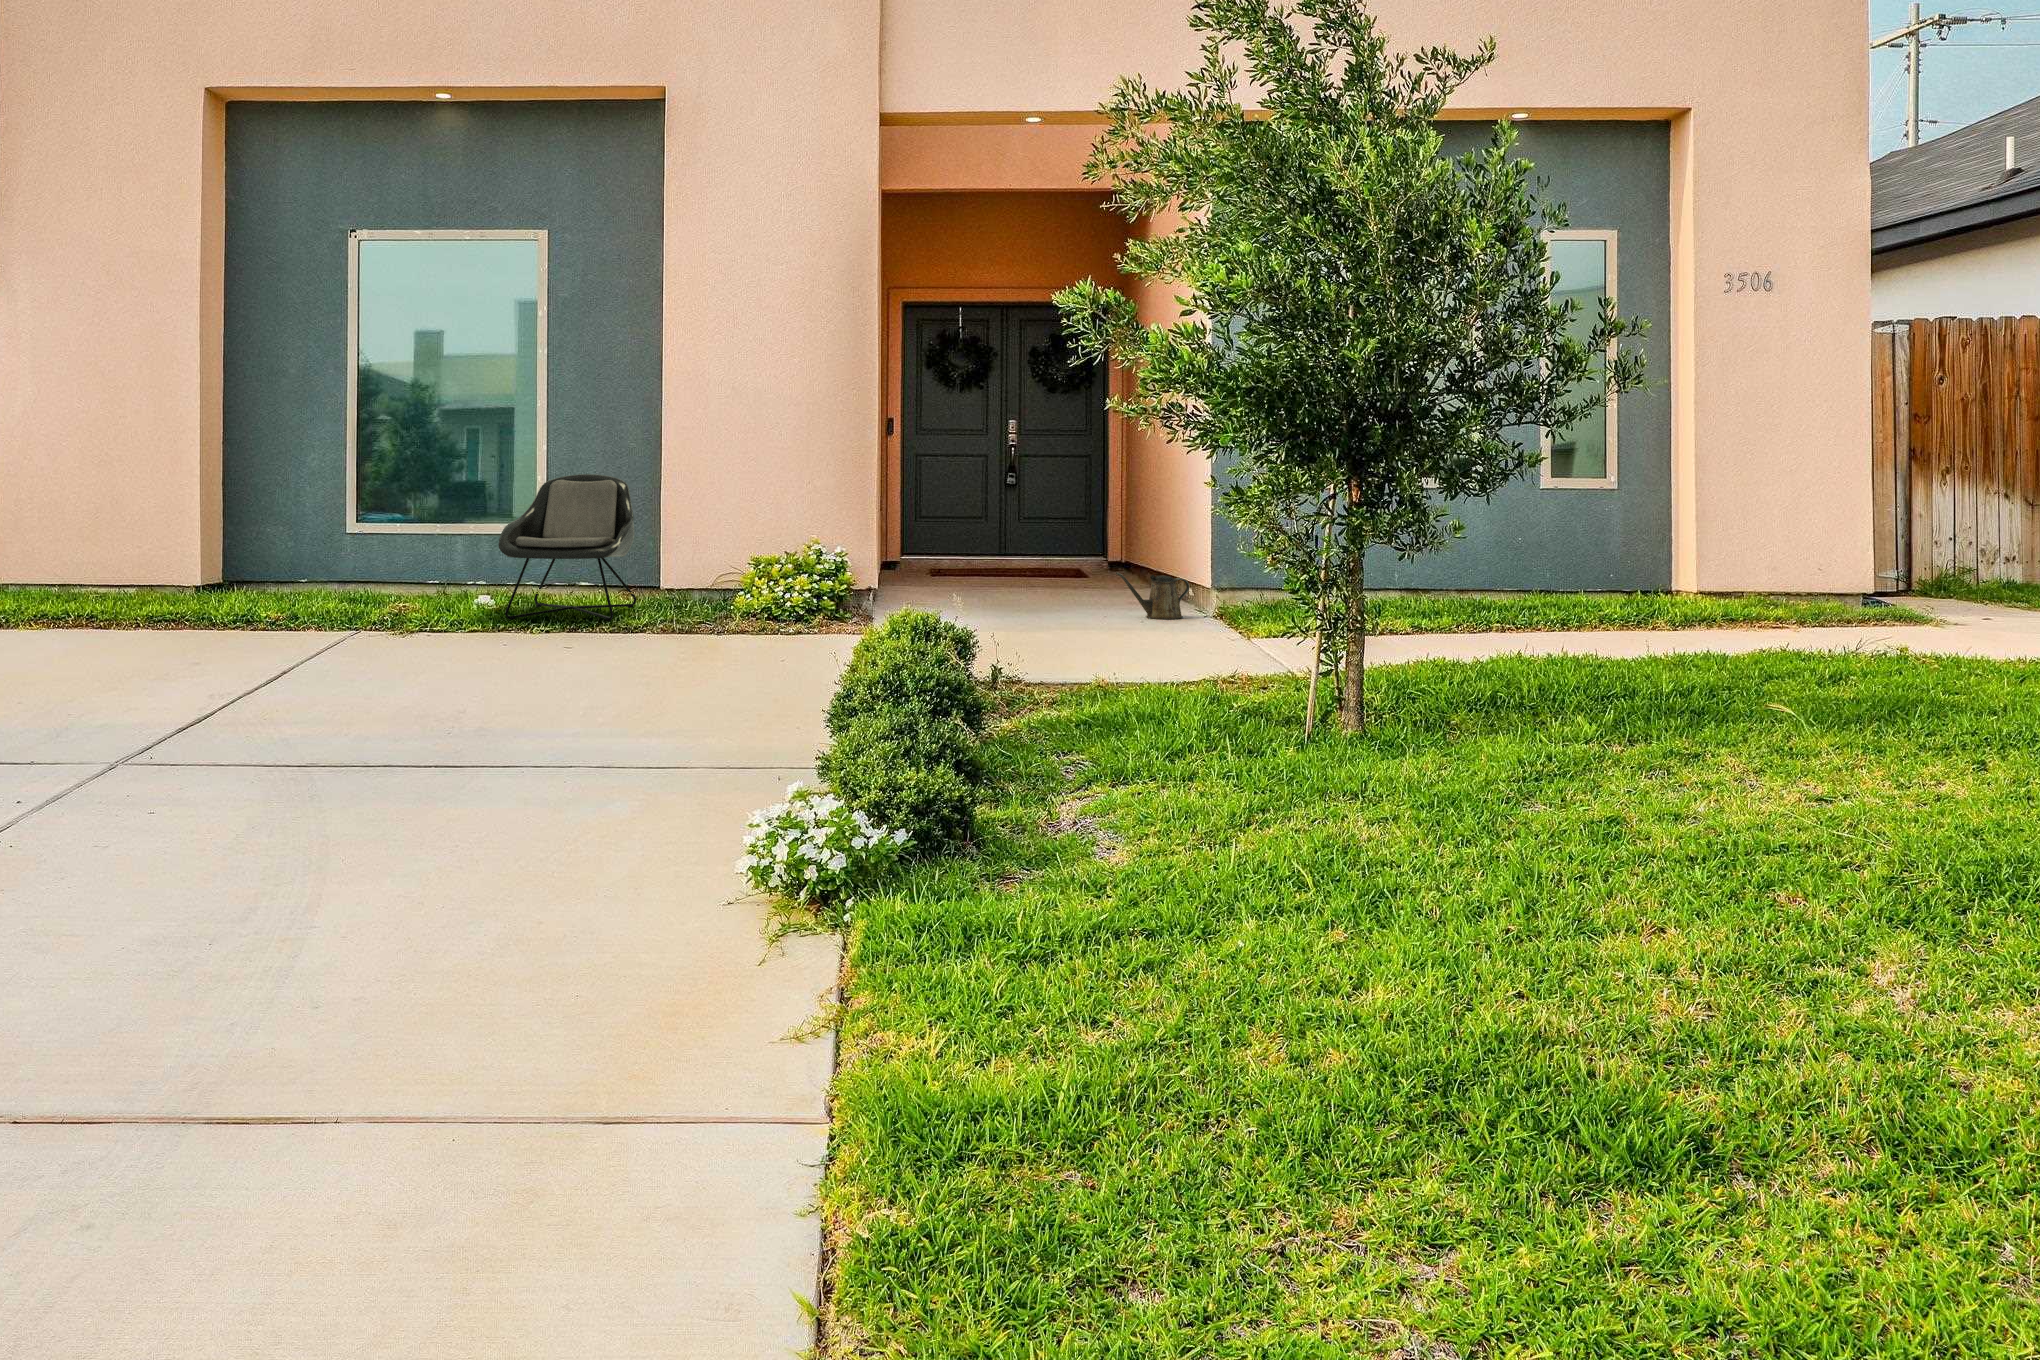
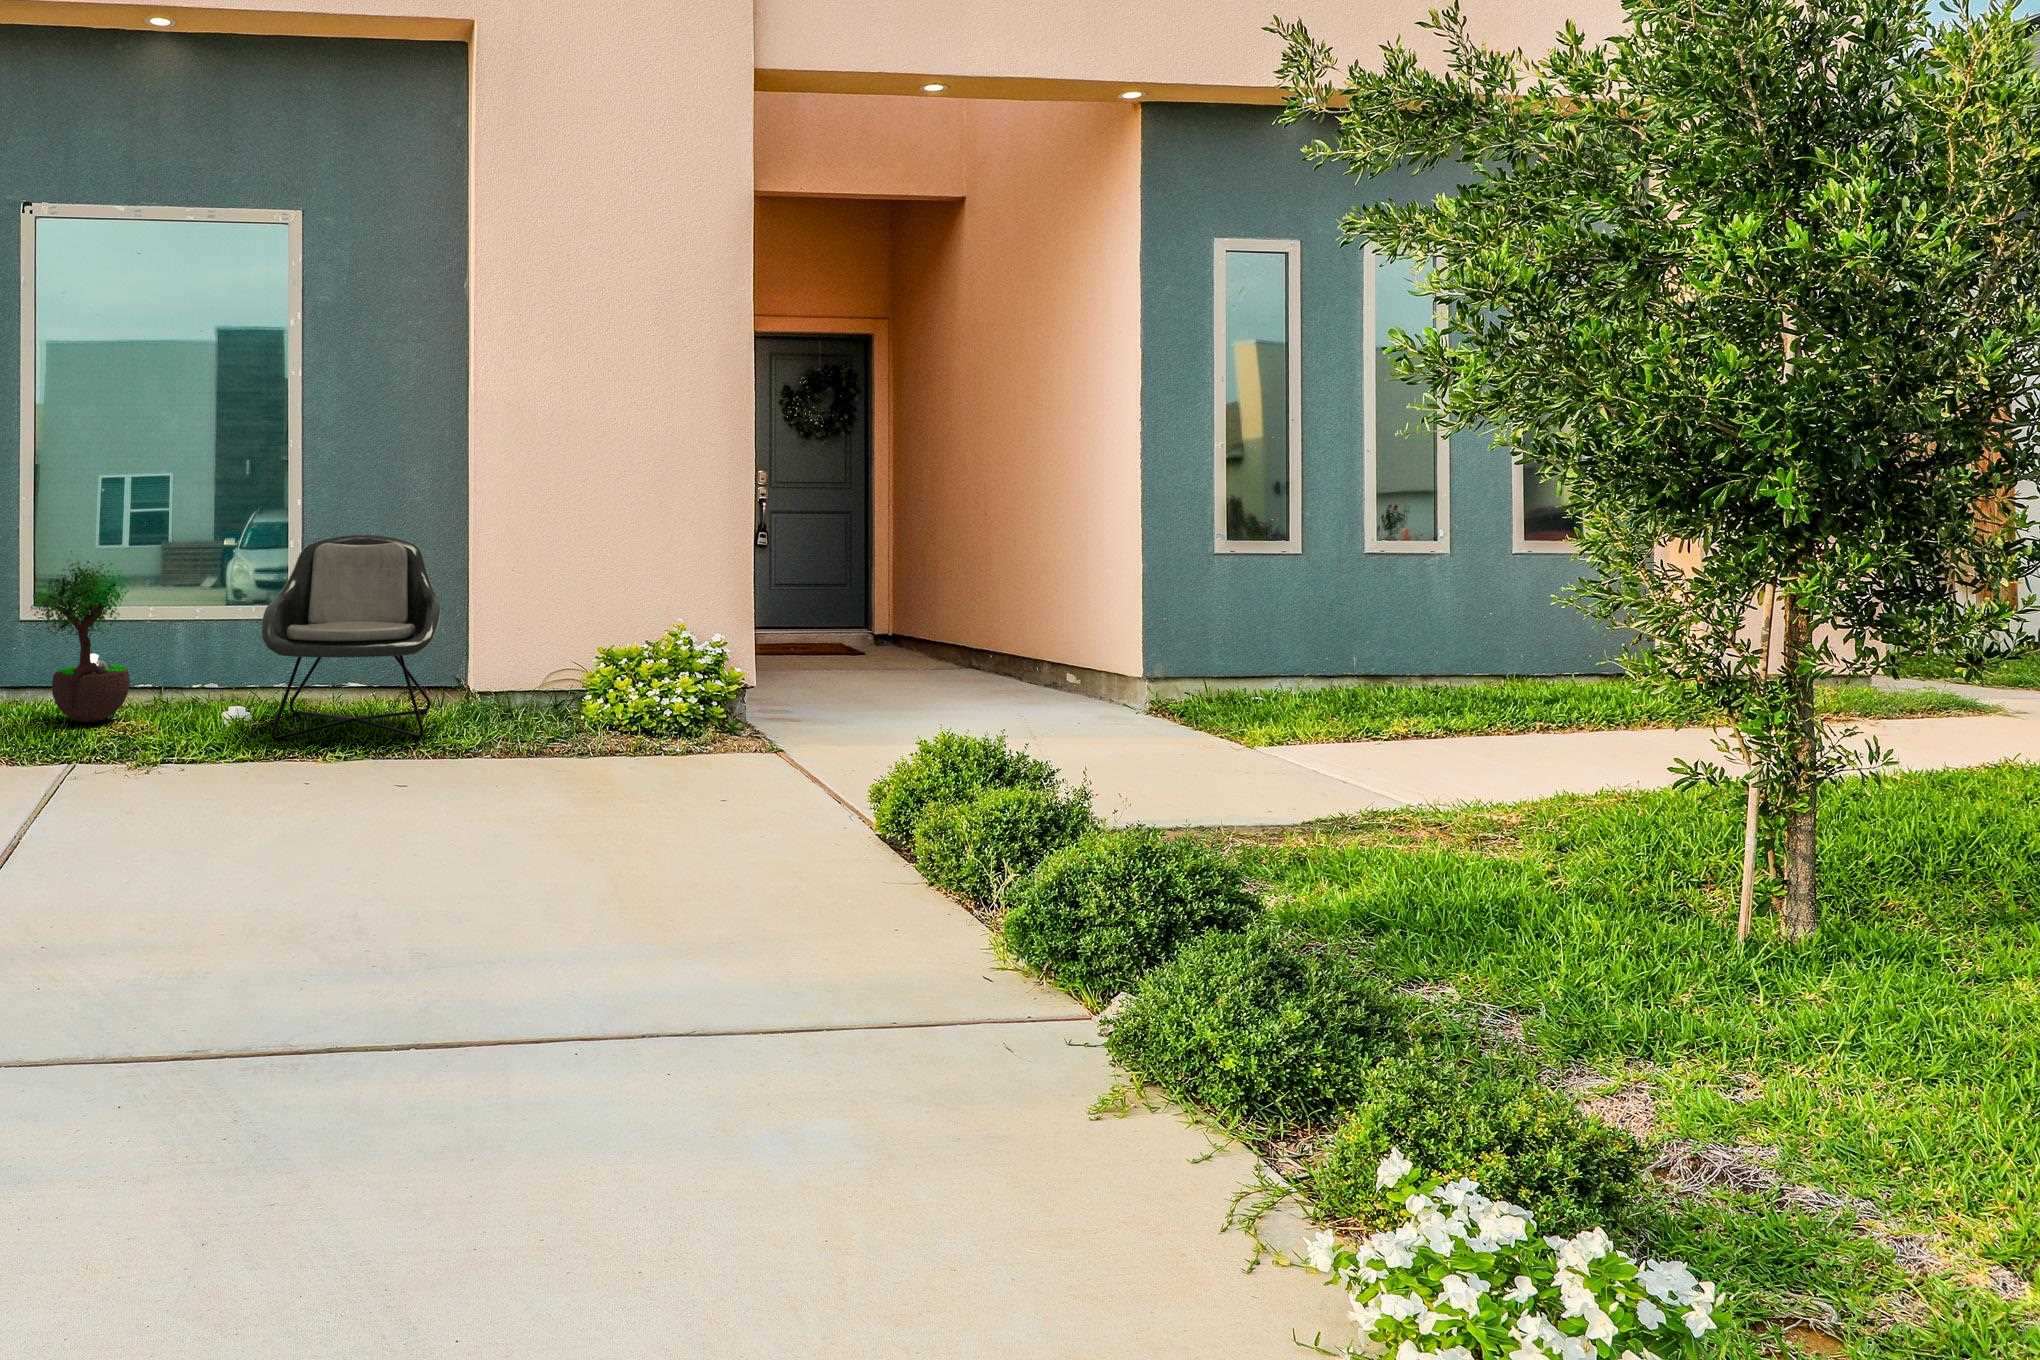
potted tree: none [344,483,420,607] -> present [31,551,135,722]
watering can: present [1116,572,1190,619] -> none [1035,653,1117,711]

